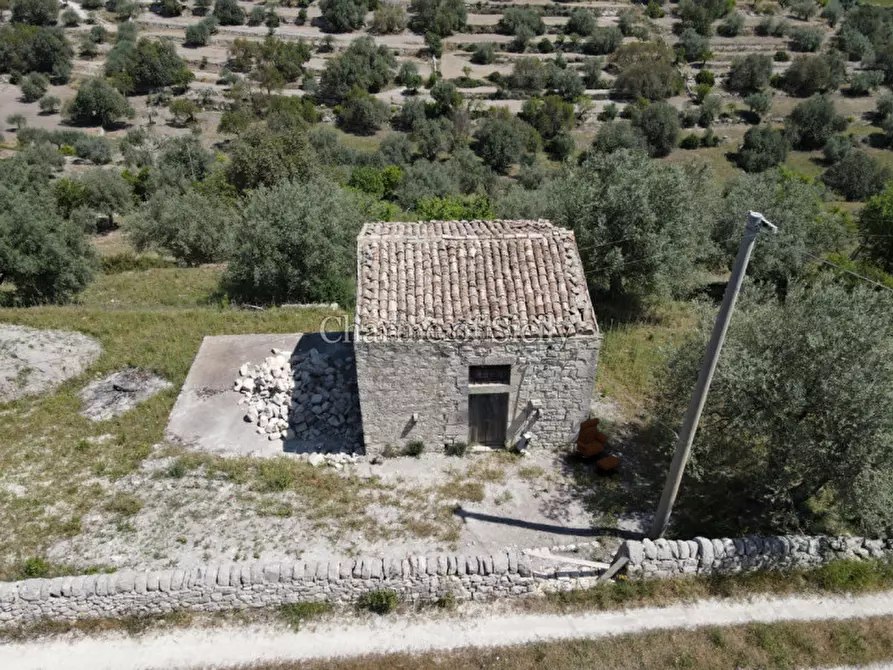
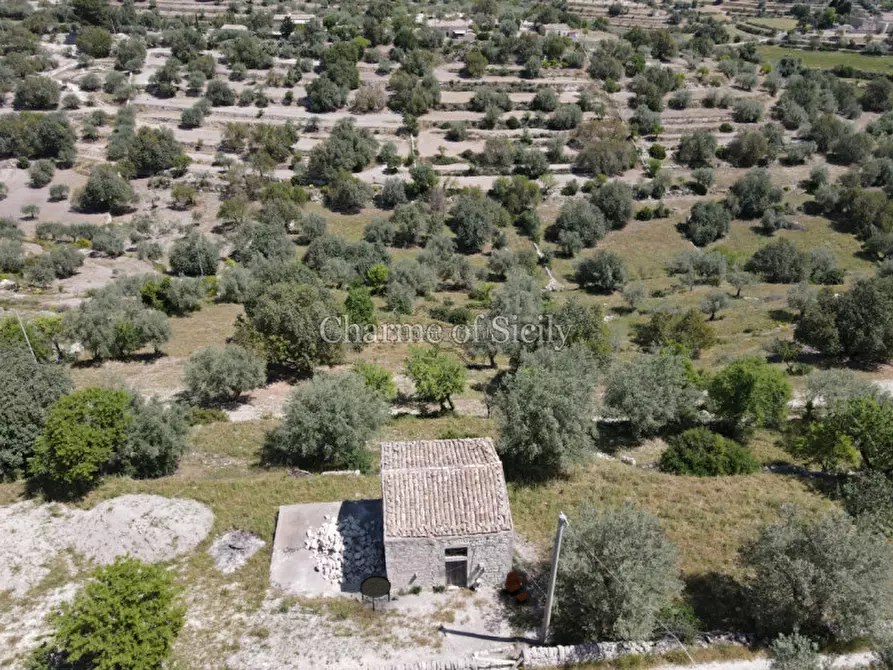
round table: none [312,421,370,478] -> present [360,575,391,611]

